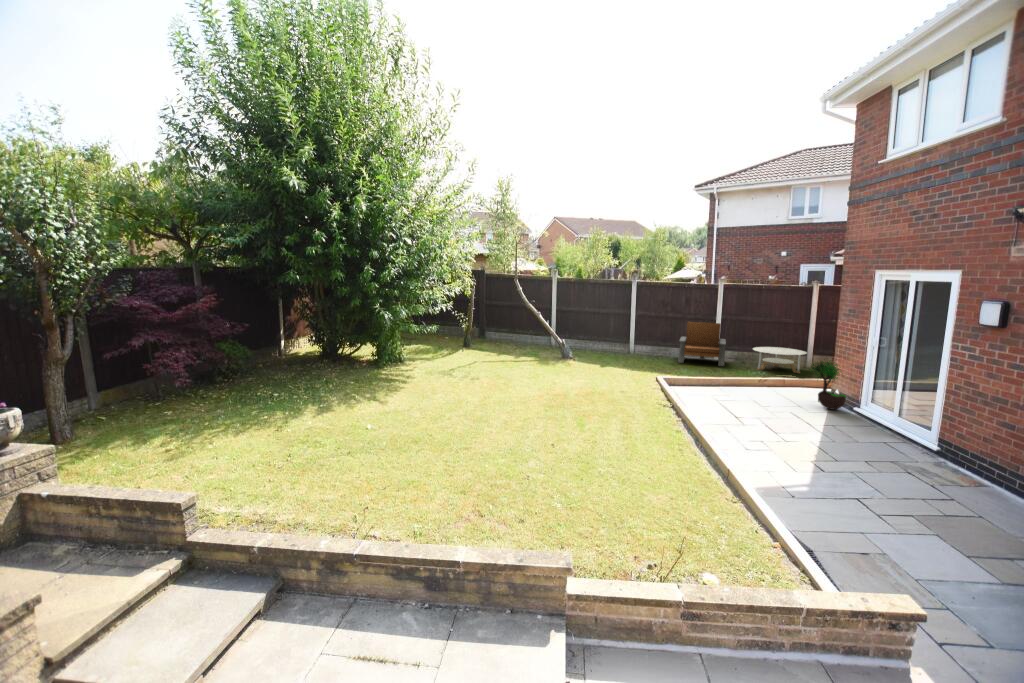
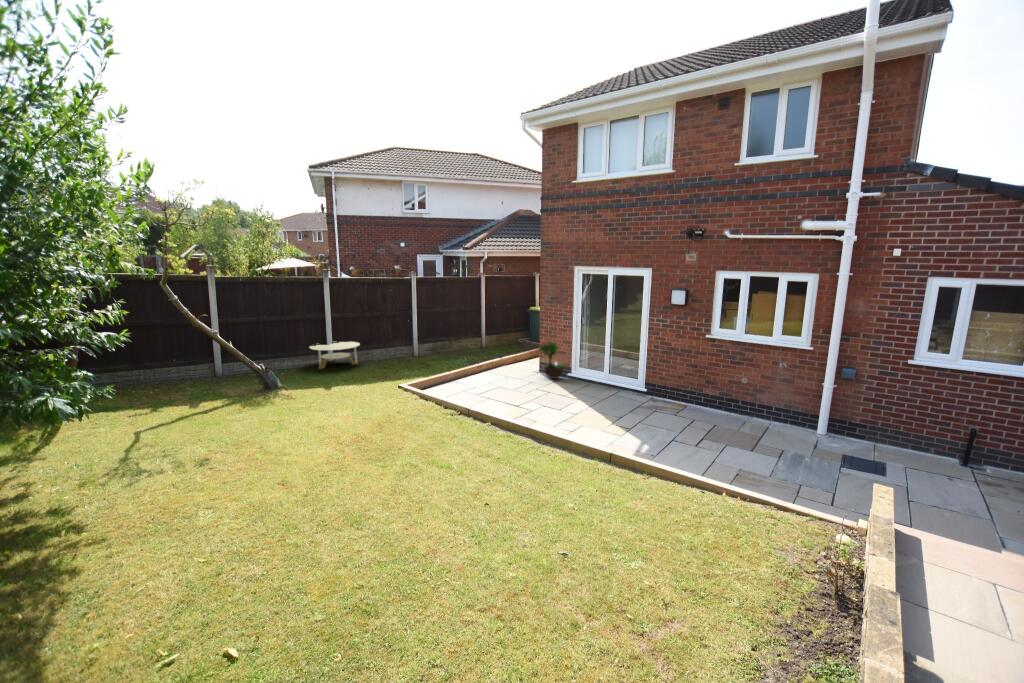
lounge chair: present [678,322,726,366] -> none [379,317,431,363]
round table: present [753,347,807,373] -> present [309,342,360,369]

